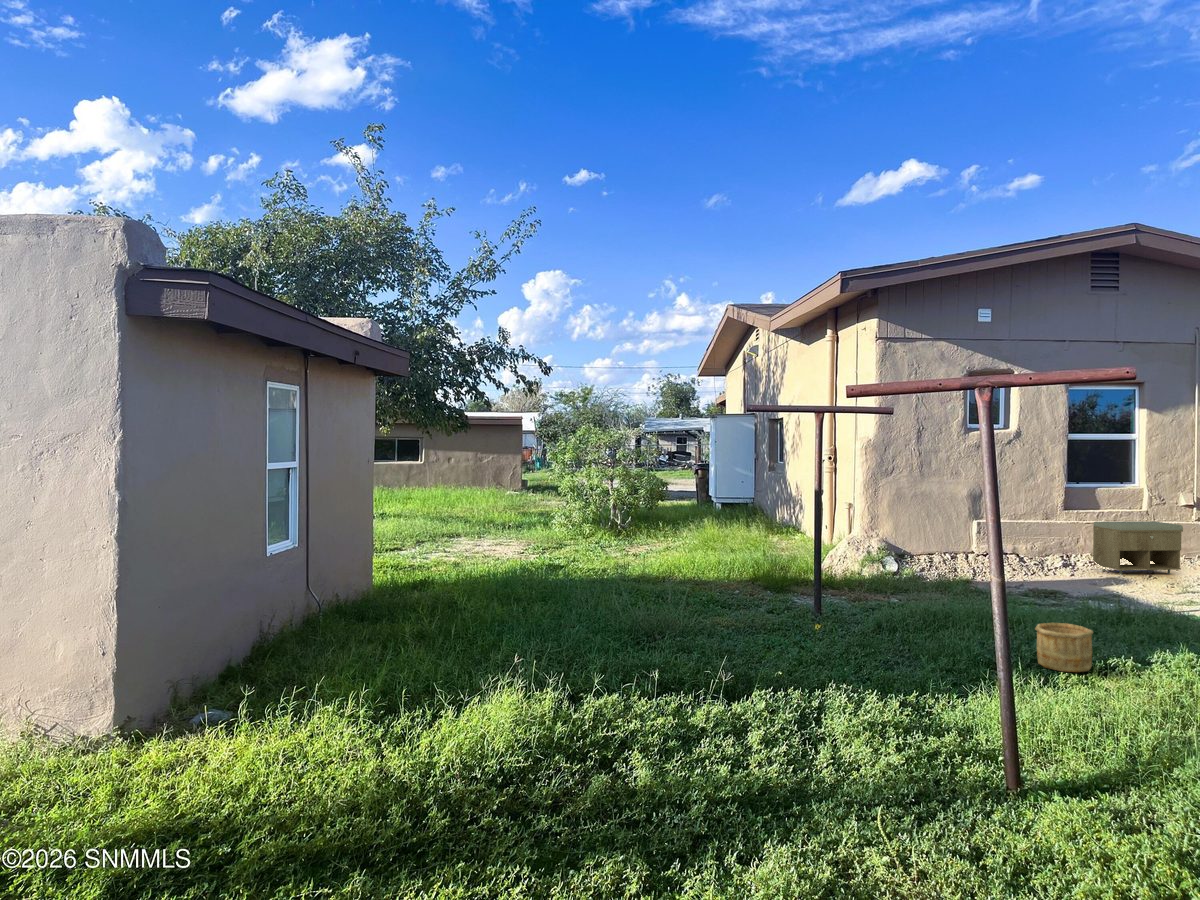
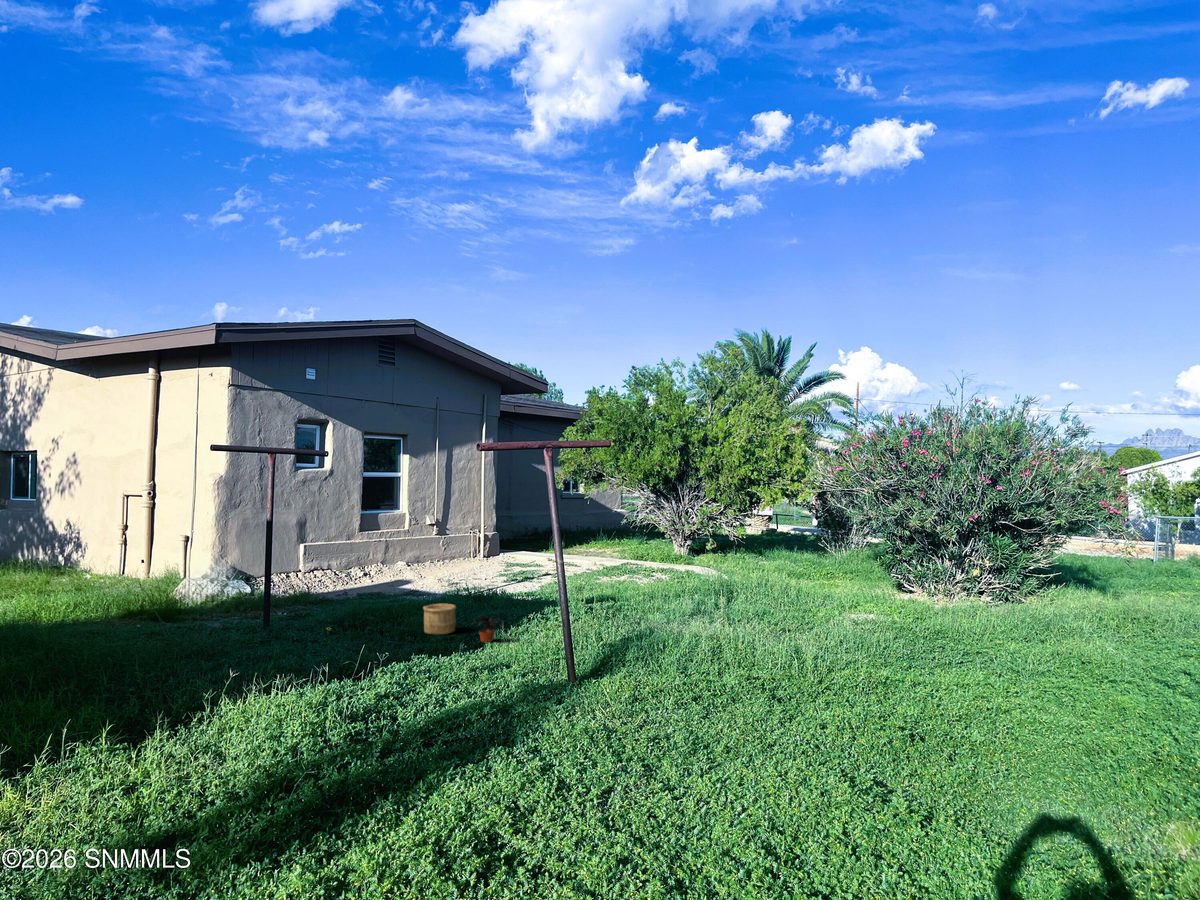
storage bench: present [1093,521,1183,575] -> none [378,537,432,577]
potted plant: none [1092,656,1158,704] -> present [473,615,502,642]

